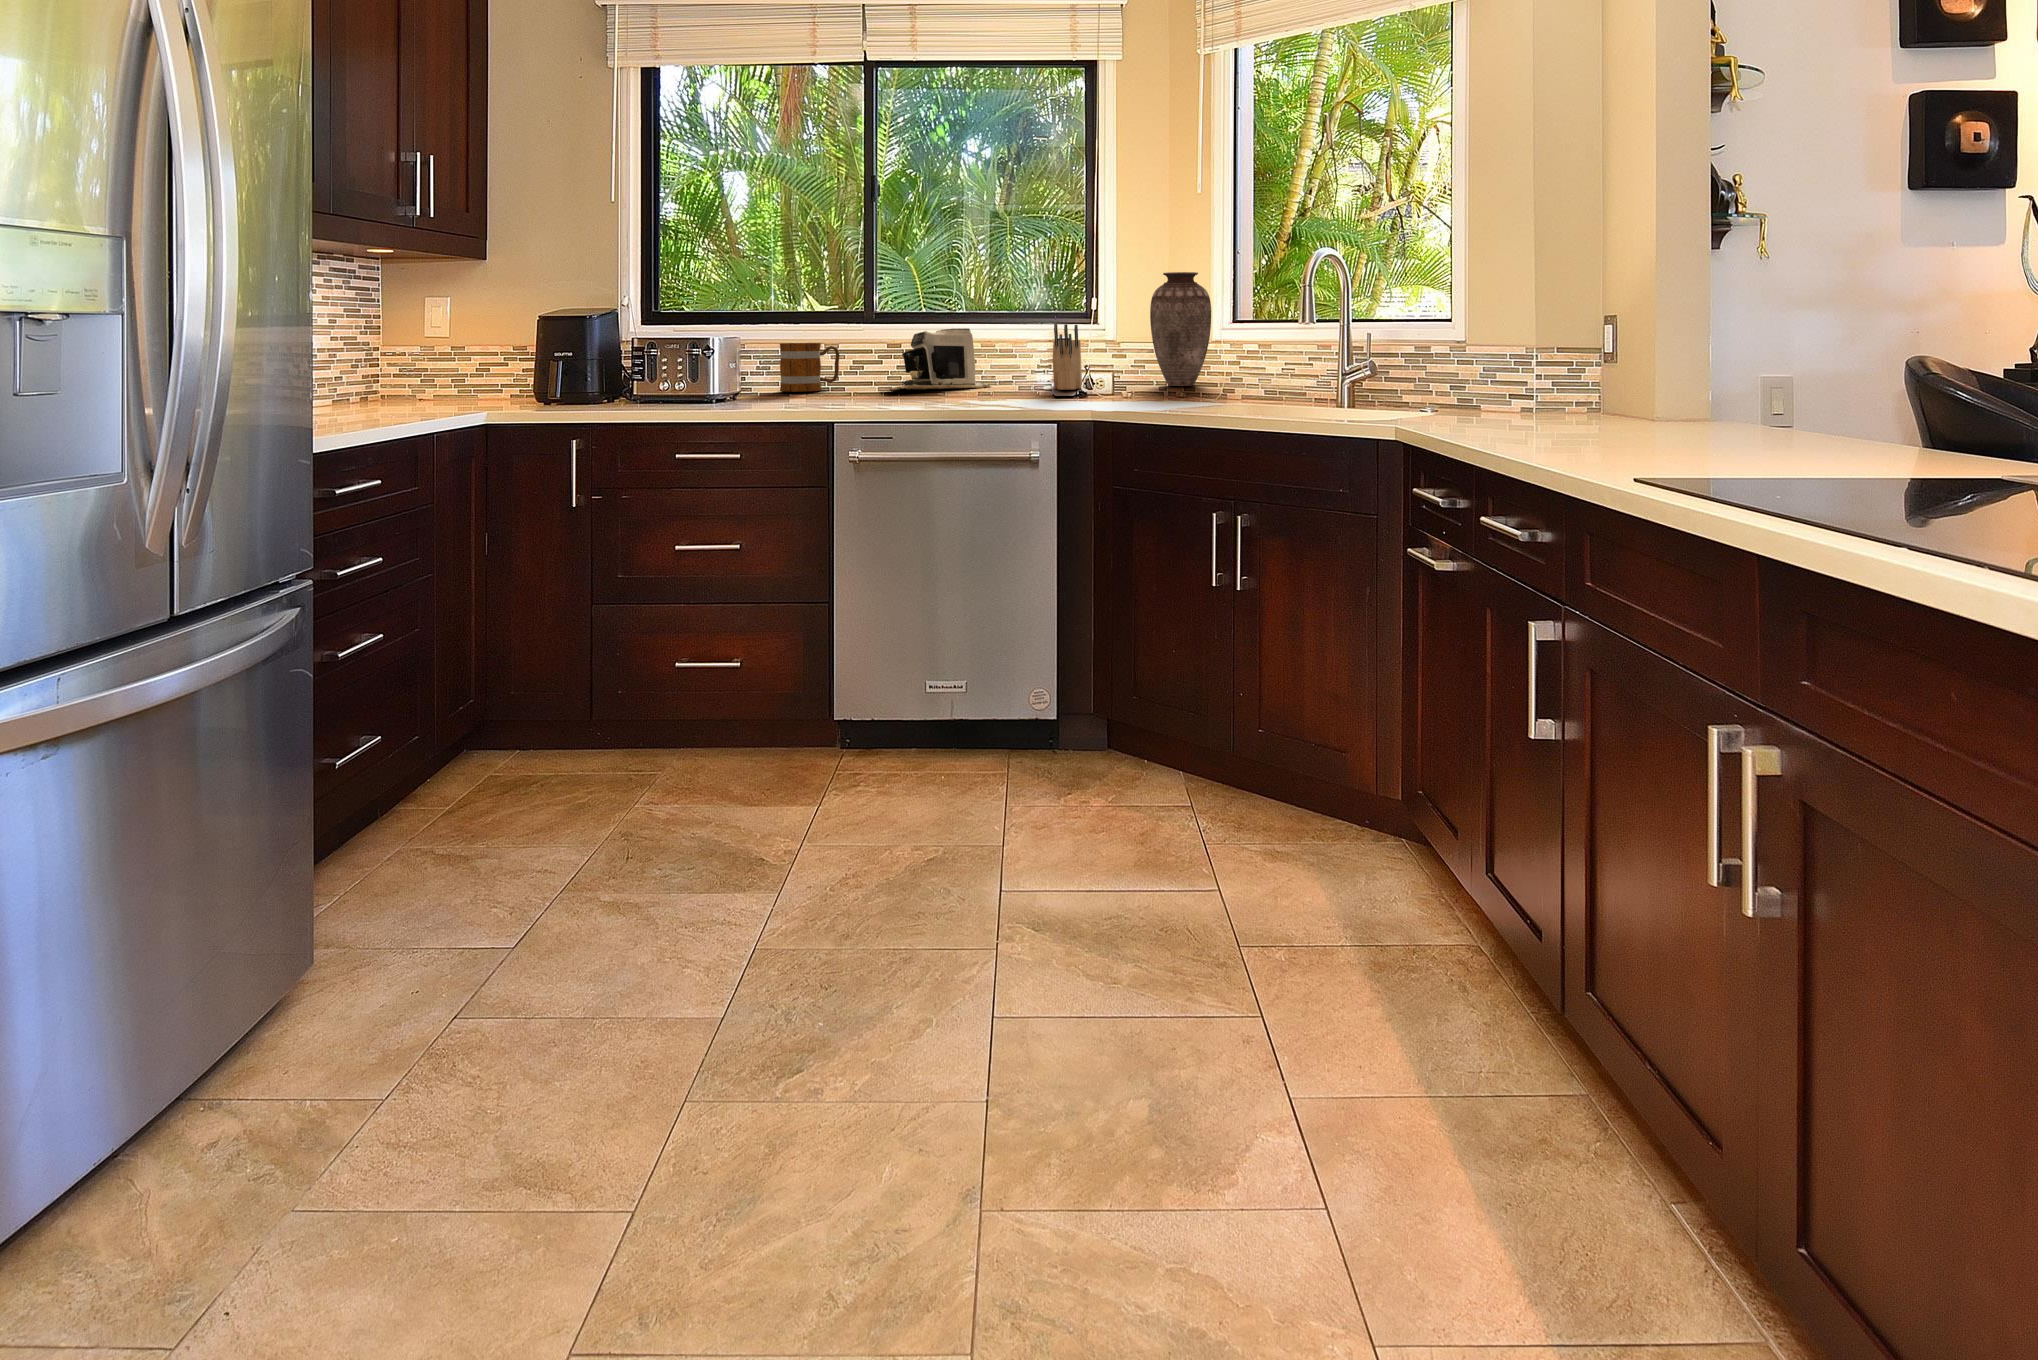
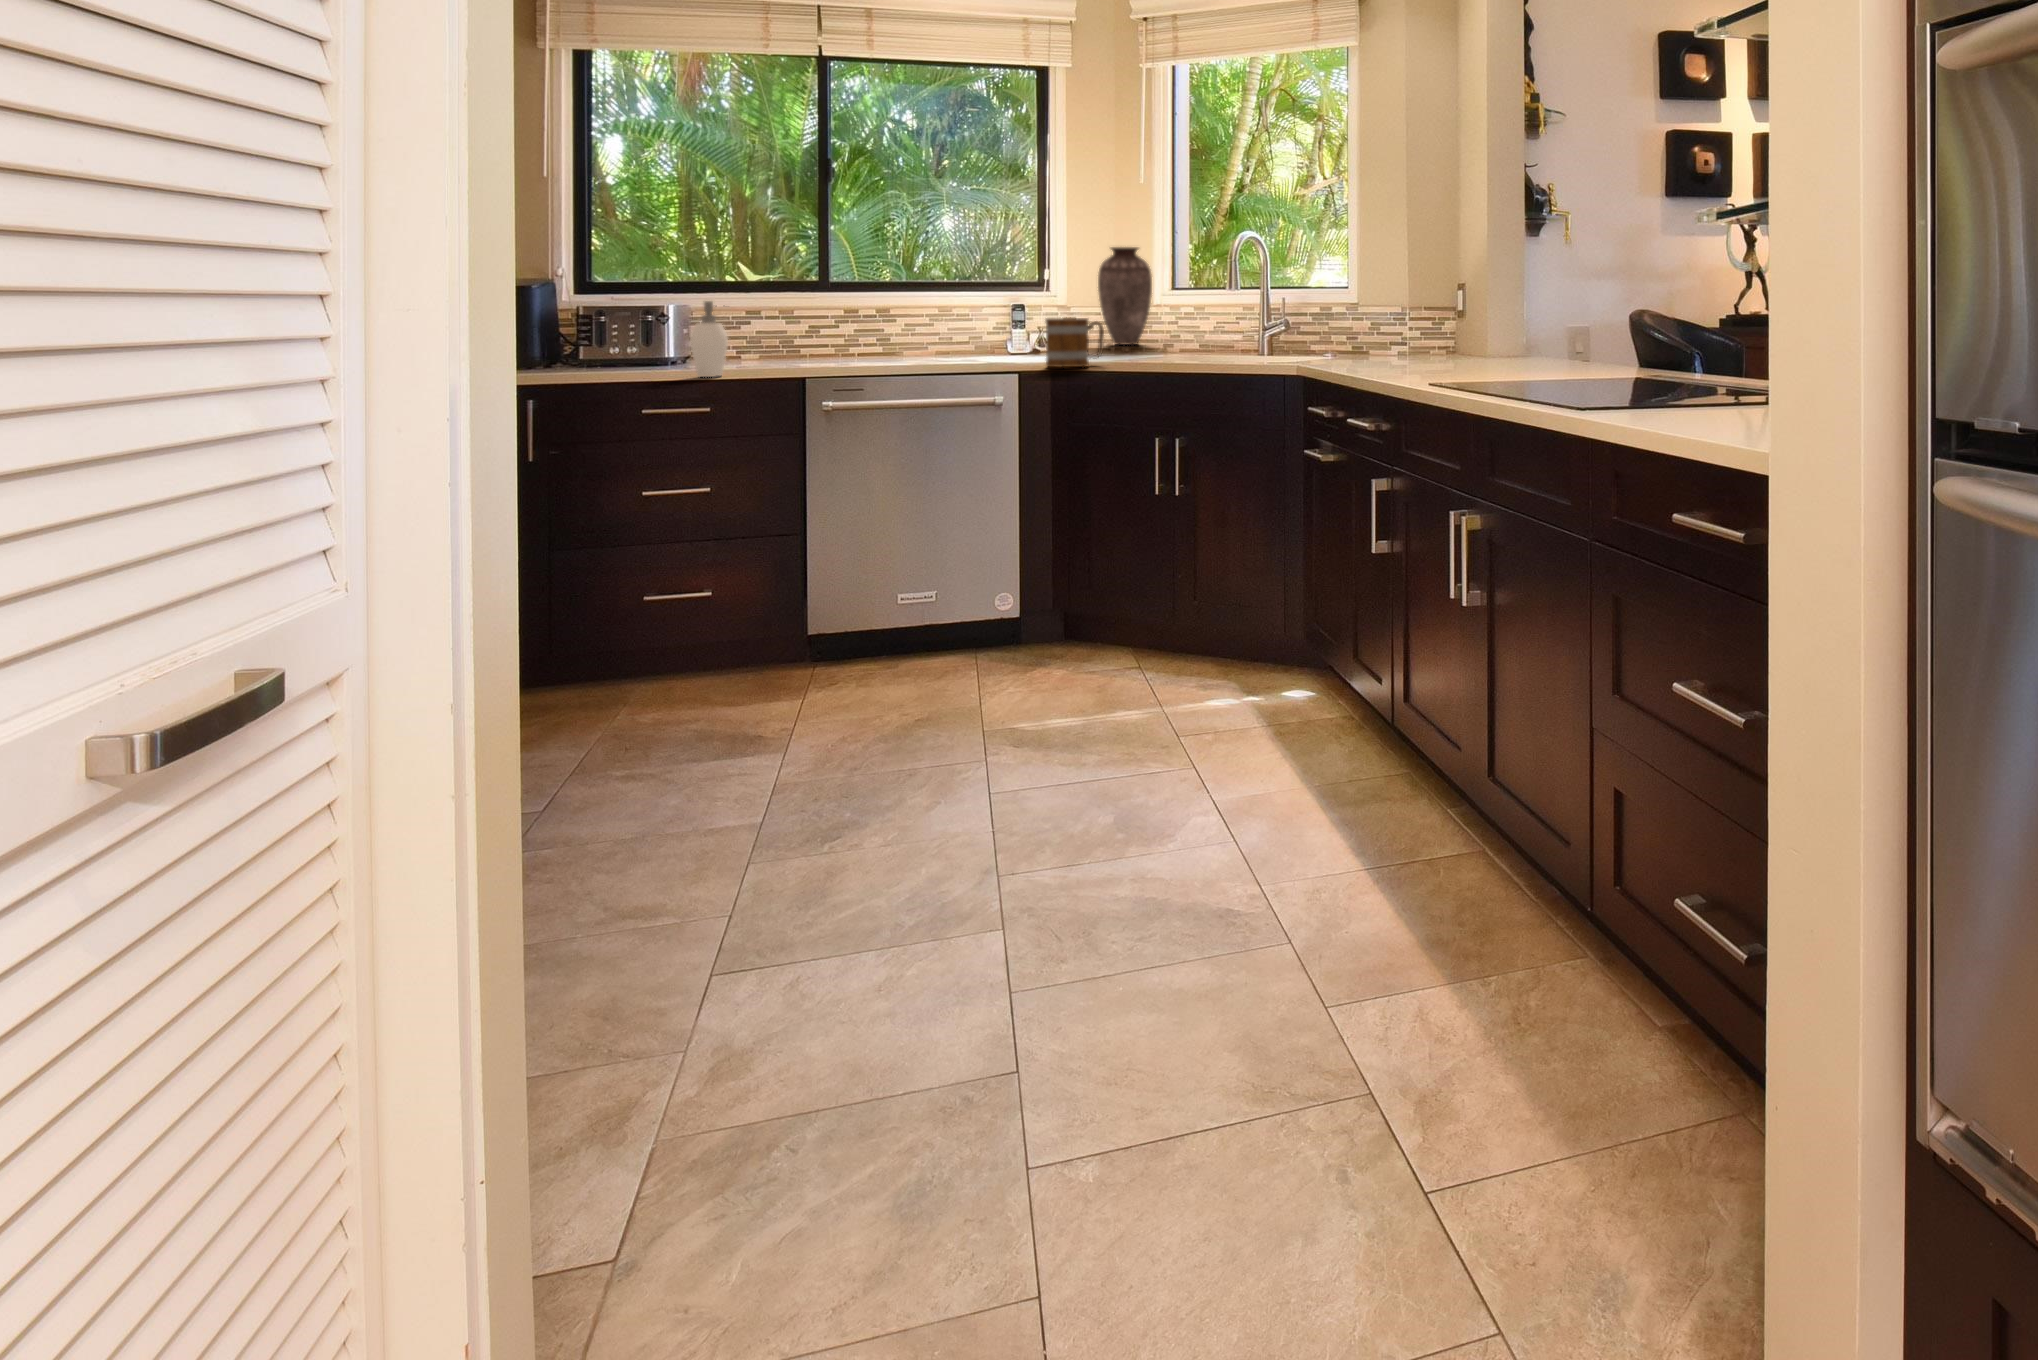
knife block: present [1053,324,1082,390] -> none [1010,290,1036,348]
coffee maker: present [885,328,991,390] -> none [842,295,952,350]
soap dispenser: none [722,341,760,424] -> present [690,301,728,377]
mug: present [780,343,840,392] -> present [1045,318,1104,367]

